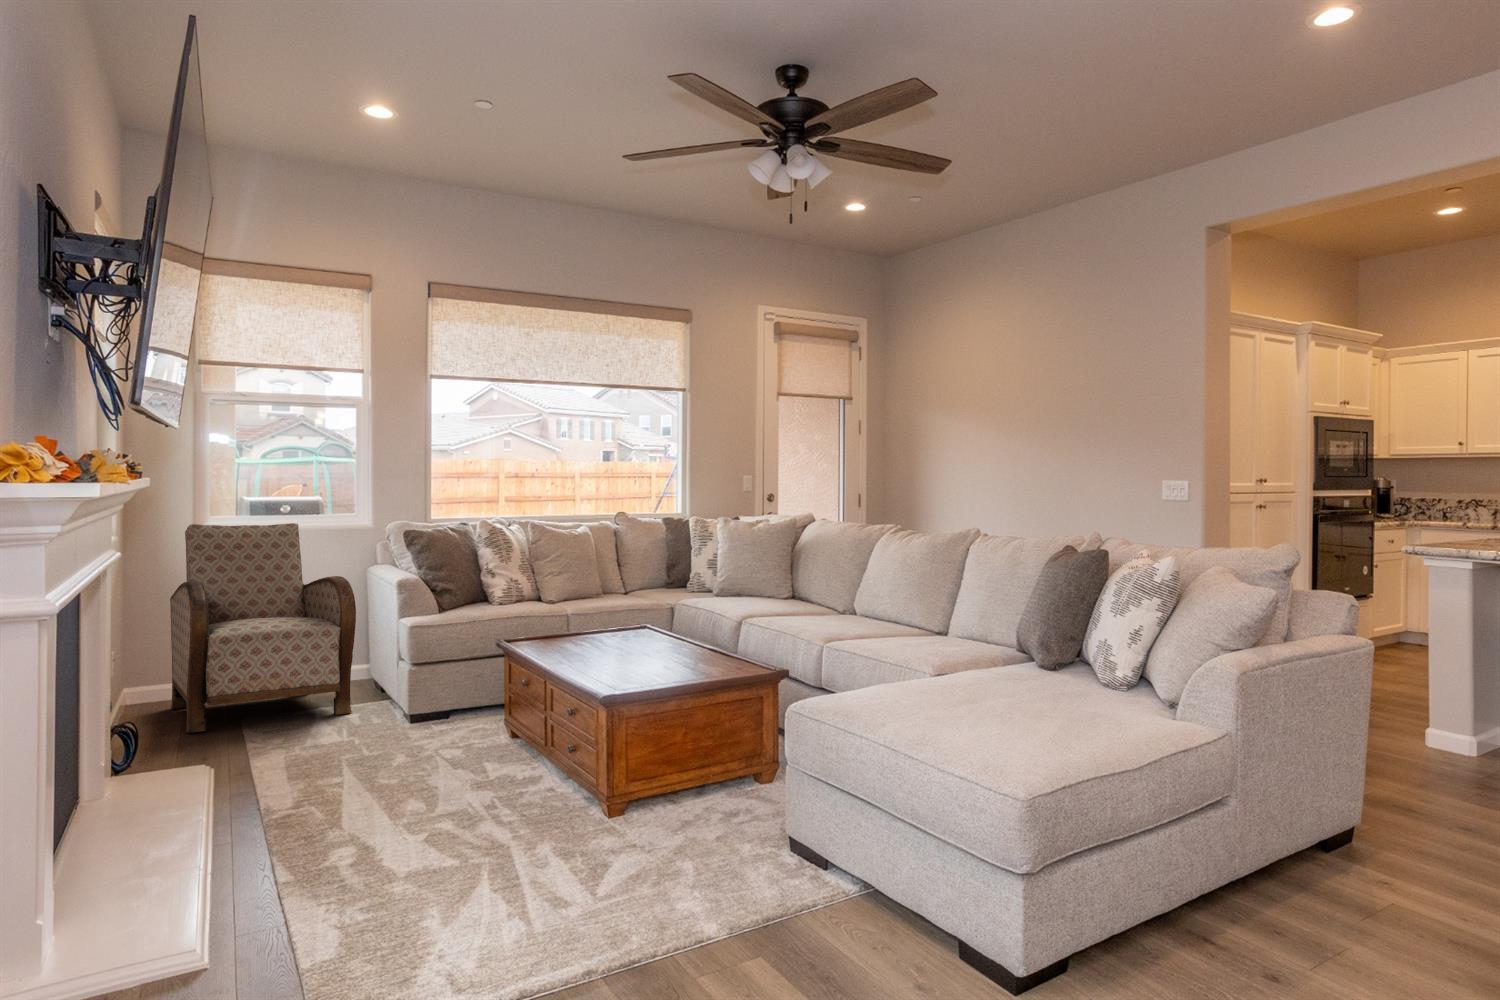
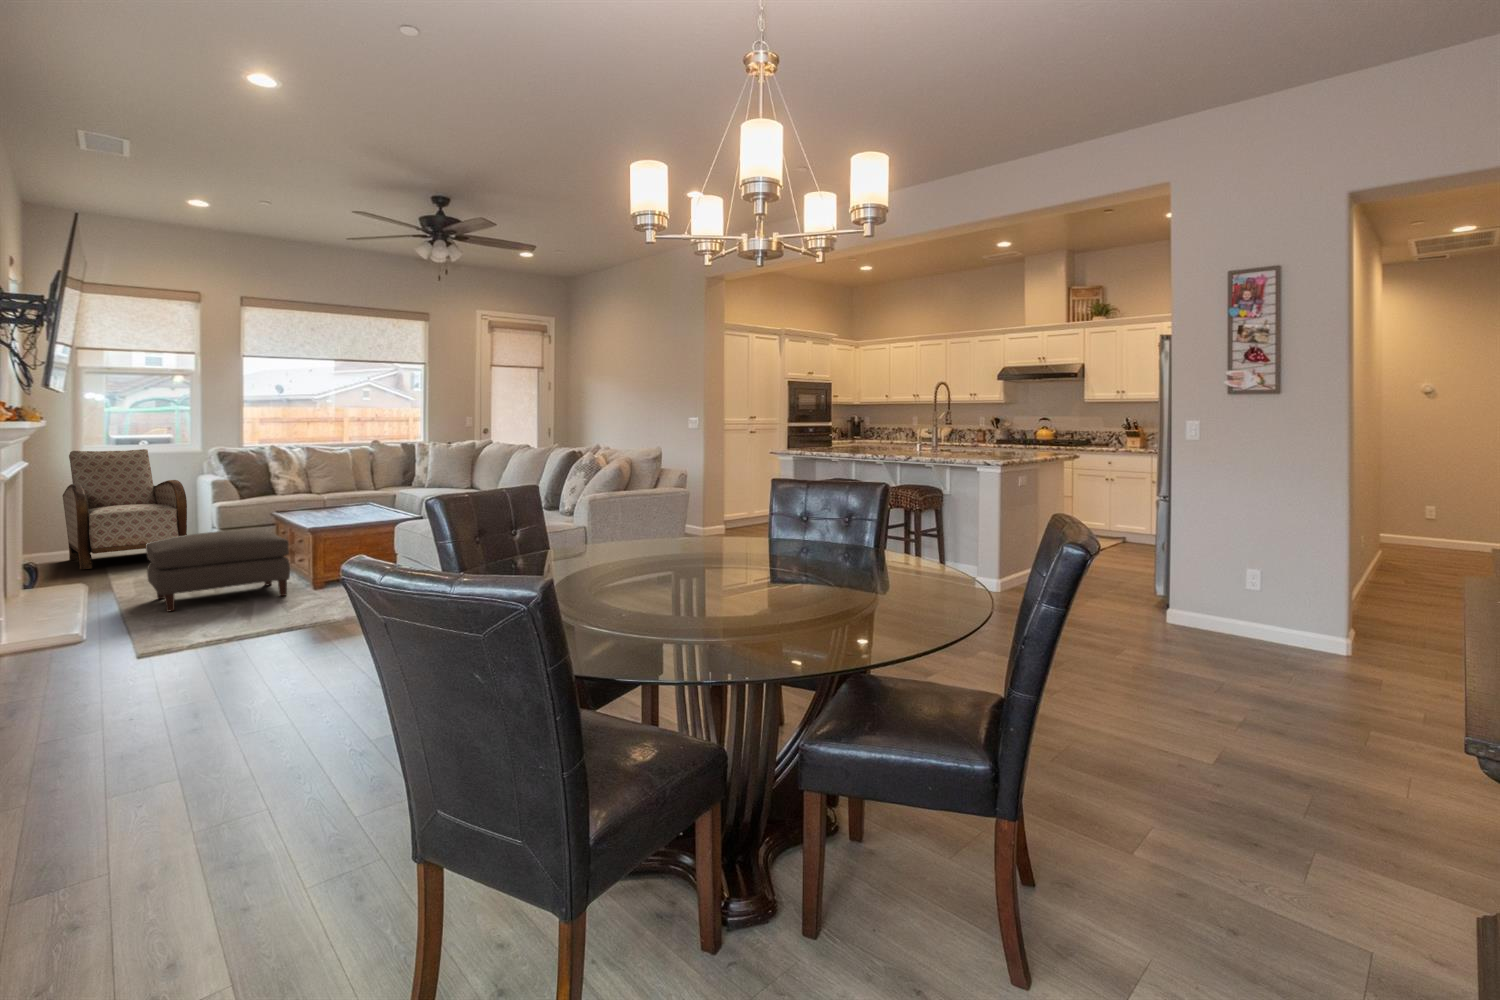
ottoman: none [310,688,574,872] -> present [146,530,290,611]

